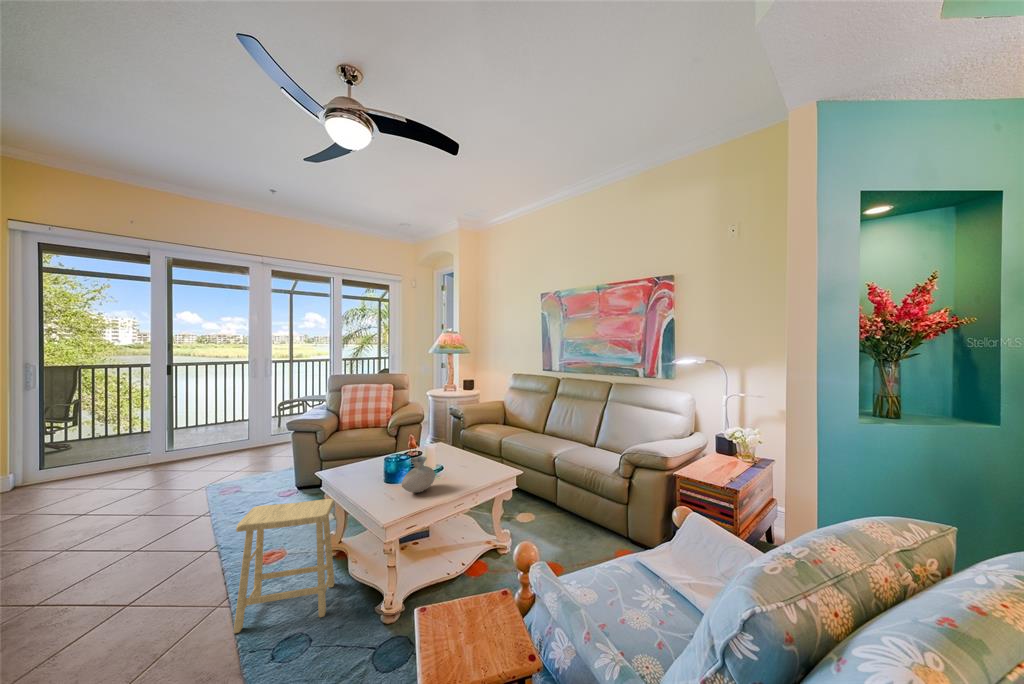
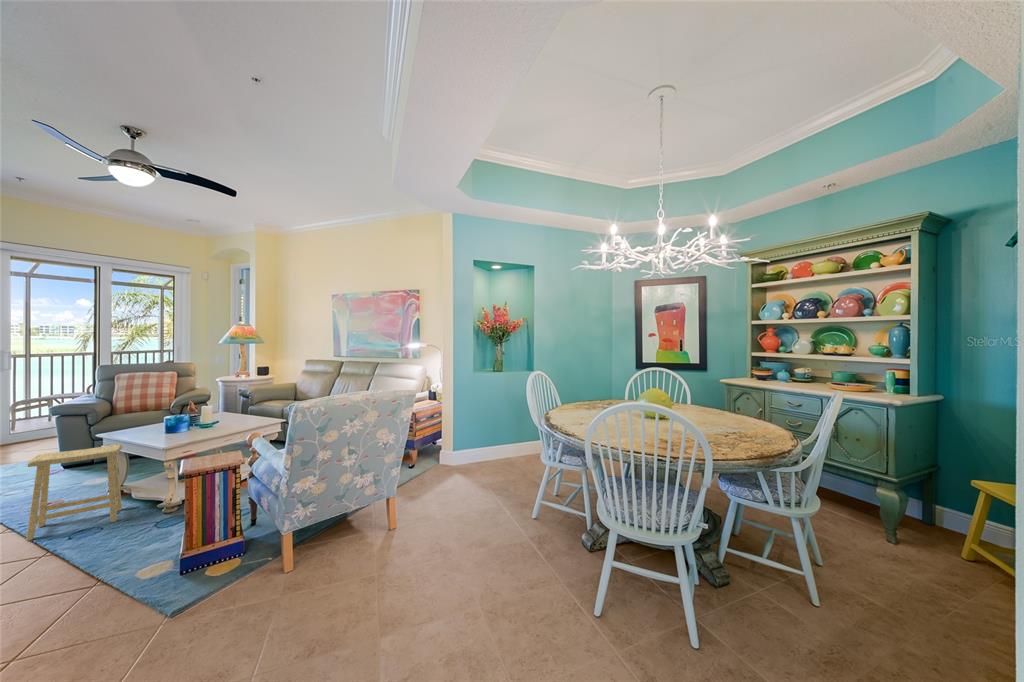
vase: present [402,456,435,493] -> none [187,410,217,435]

